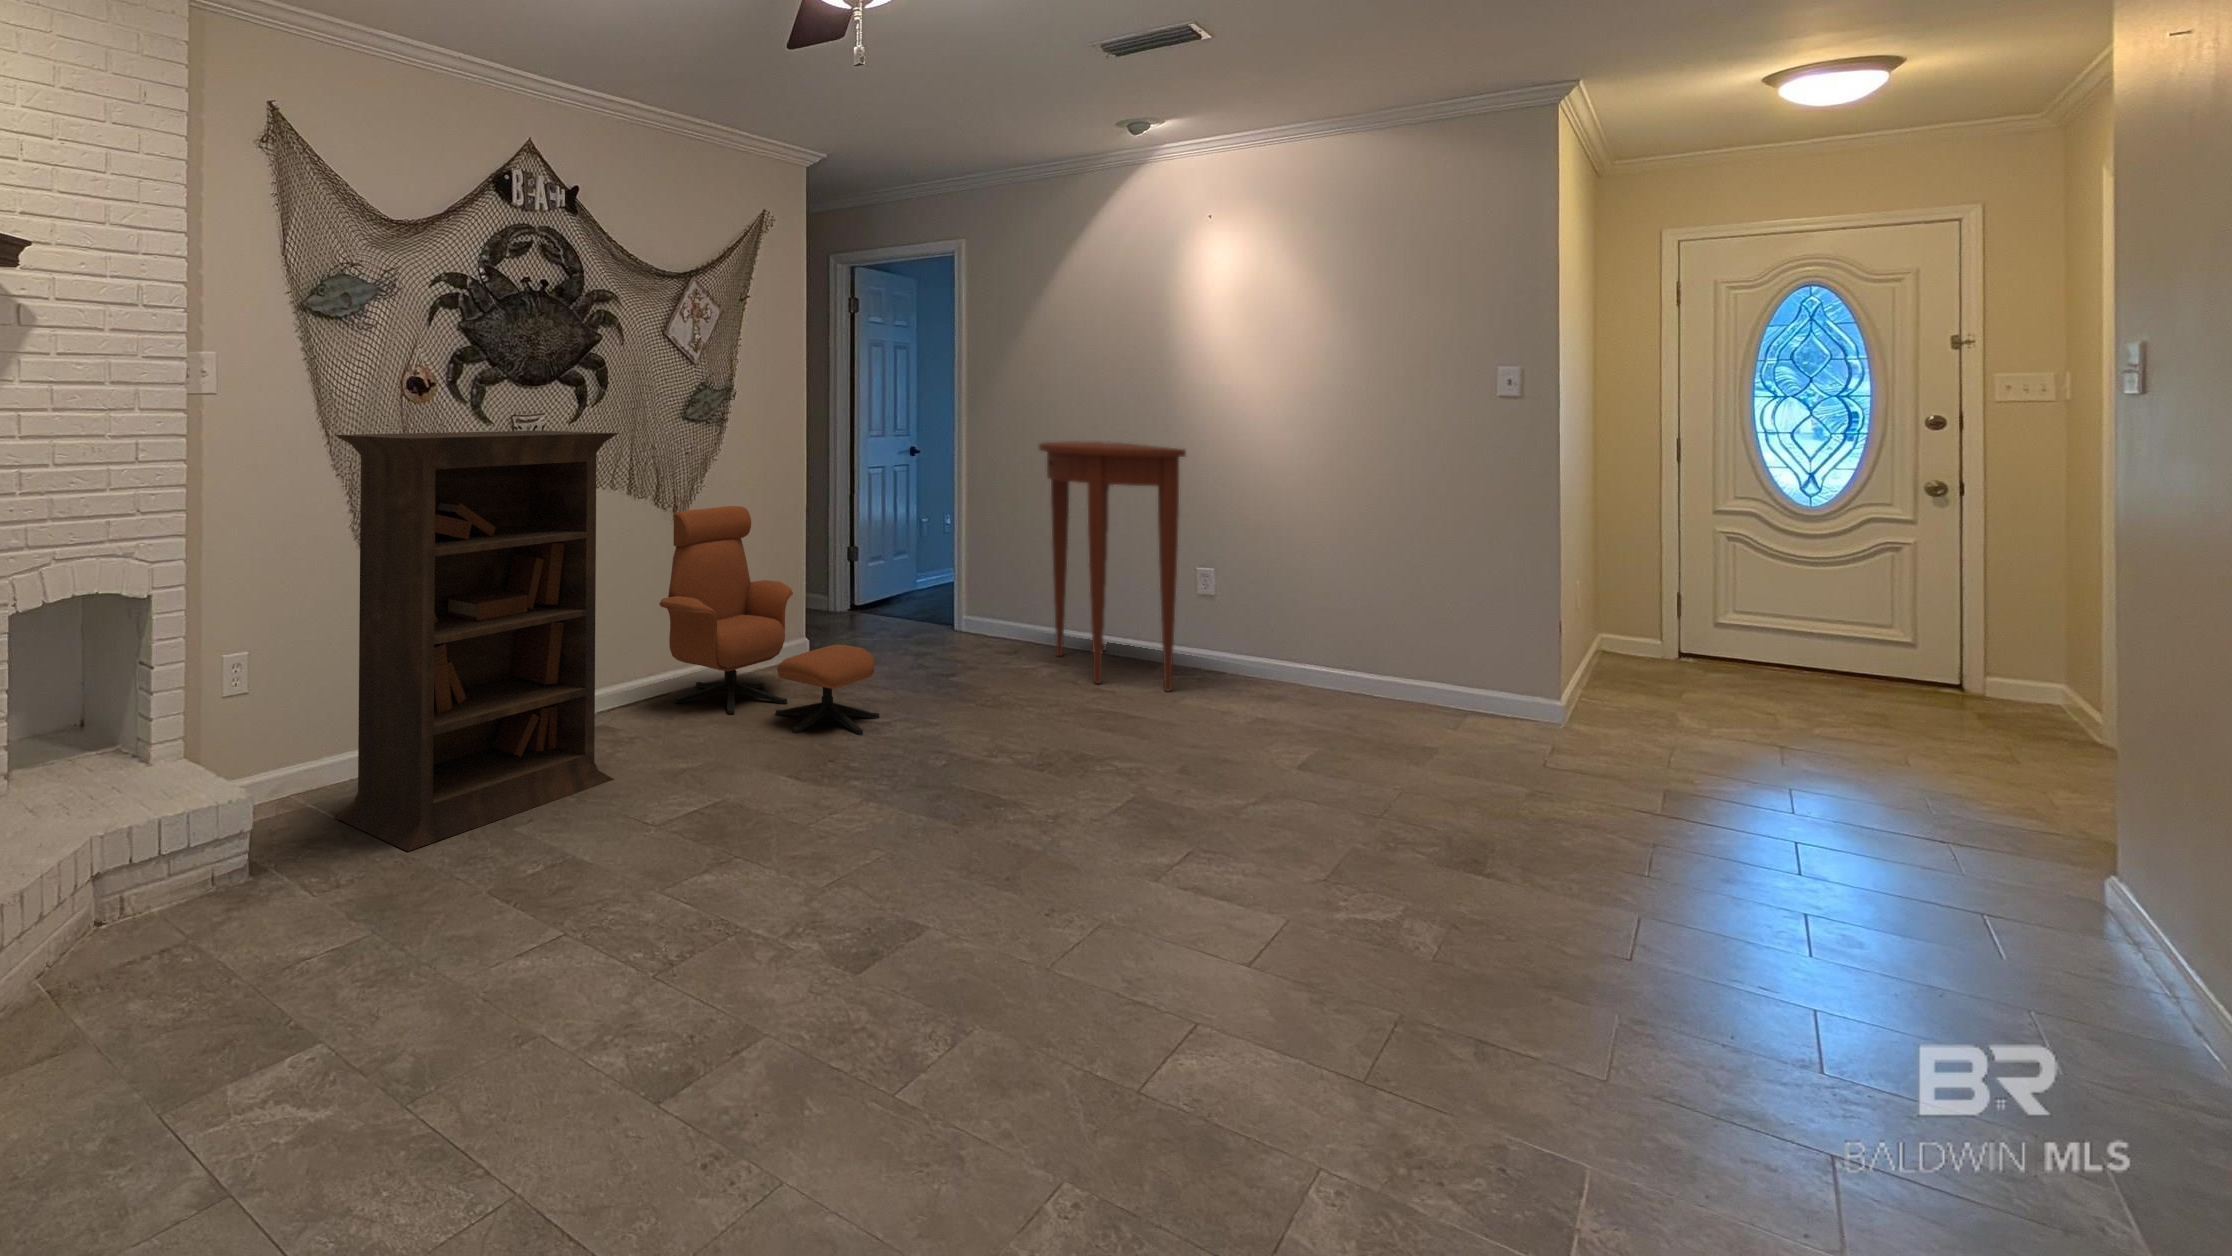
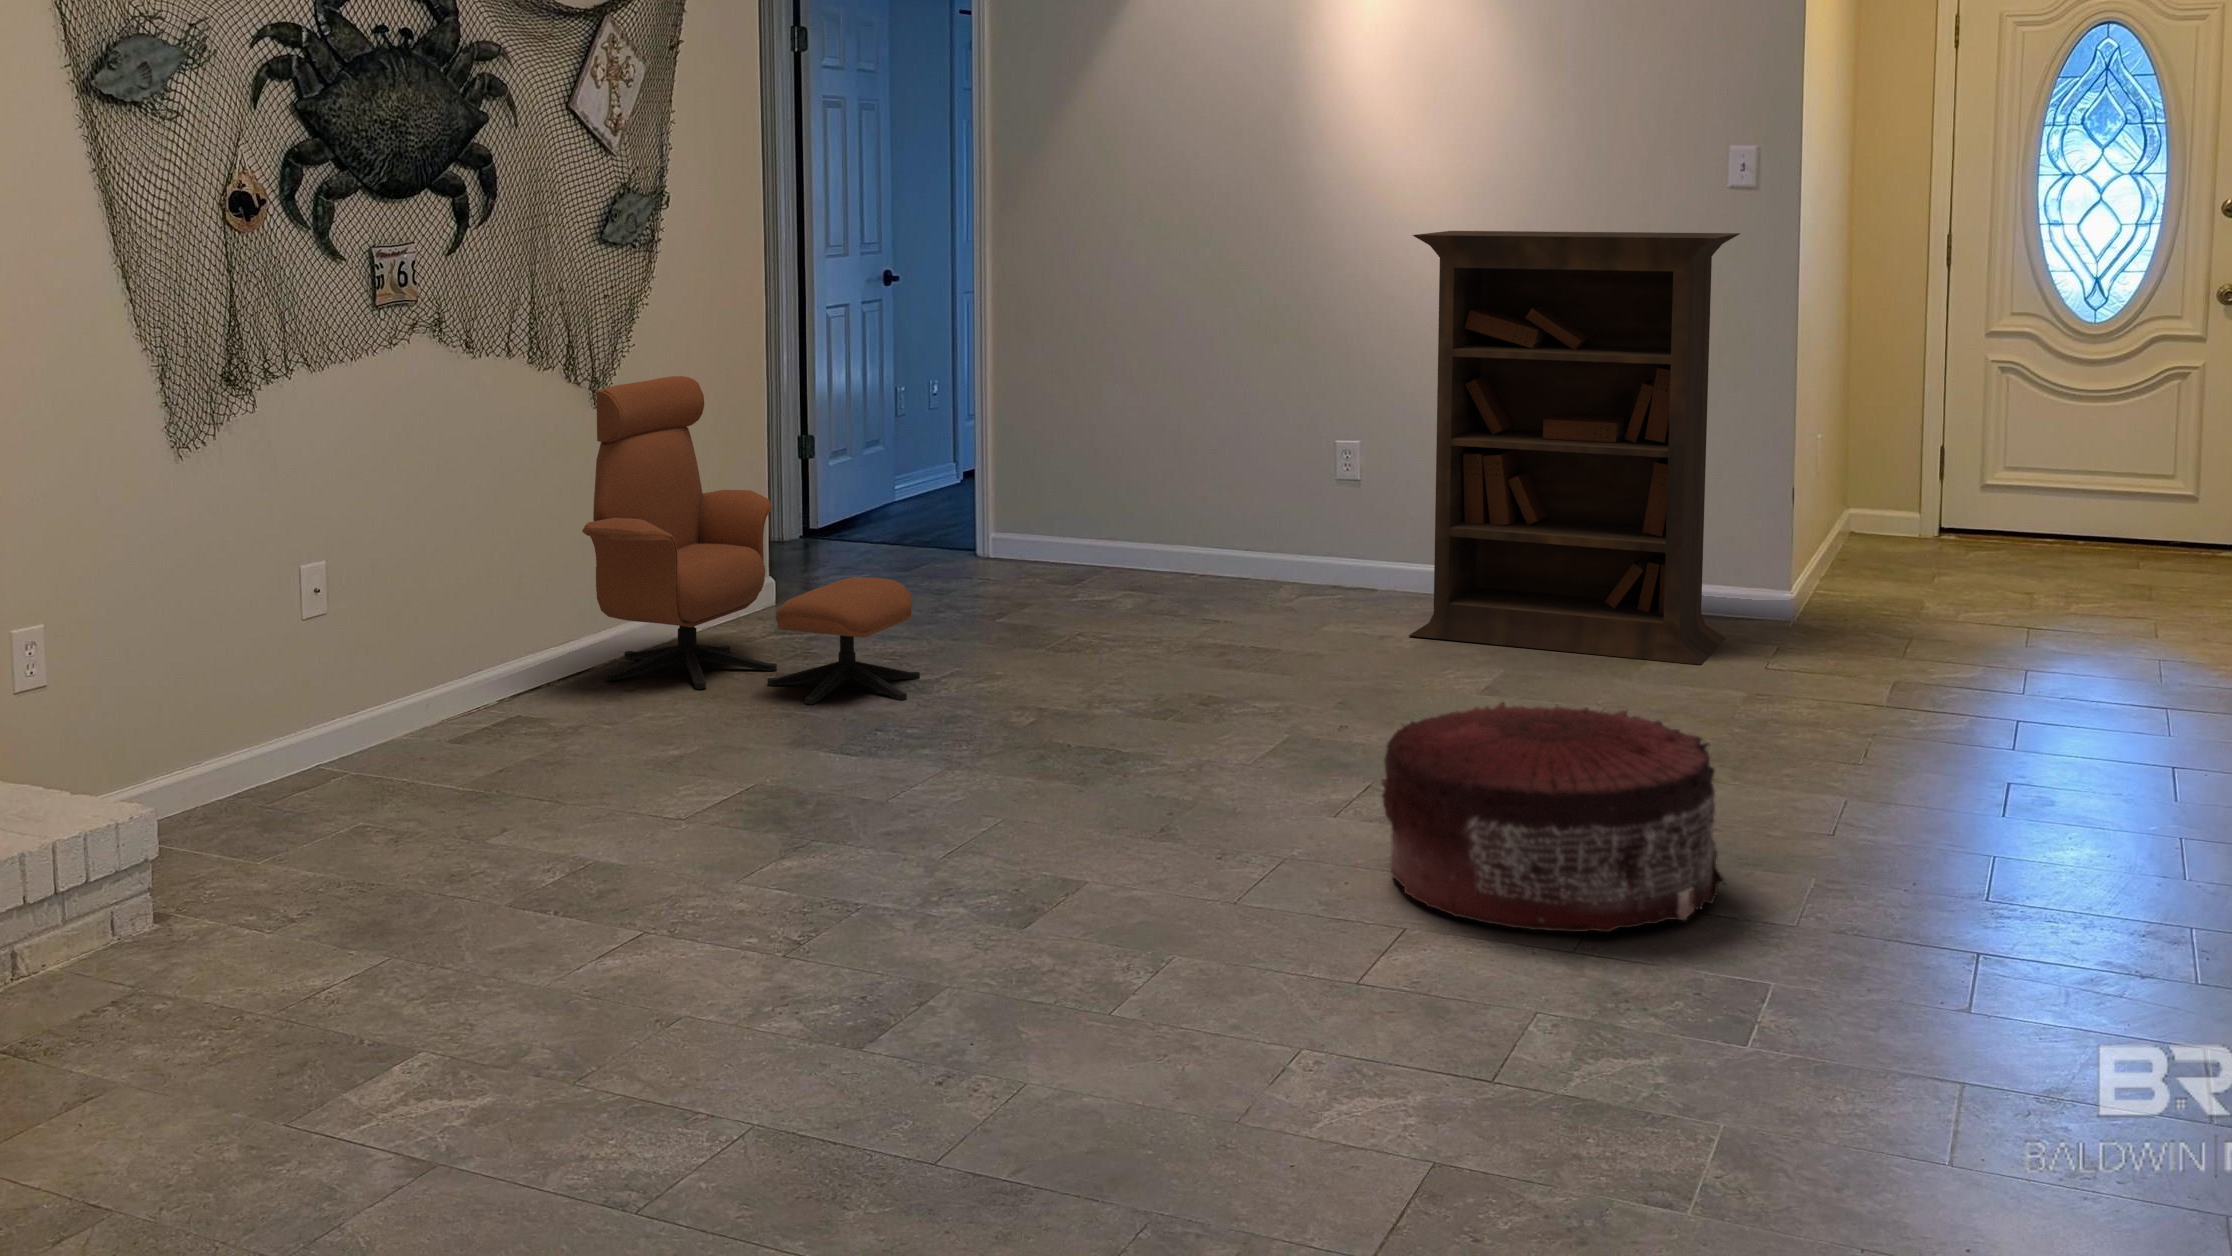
bookcase: present [334,430,618,851] -> present [1409,231,1740,665]
console table: present [1039,441,1186,692] -> none [1117,257,1333,618]
pouf: none [1183,801,1522,1055] -> present [1382,702,1726,932]

